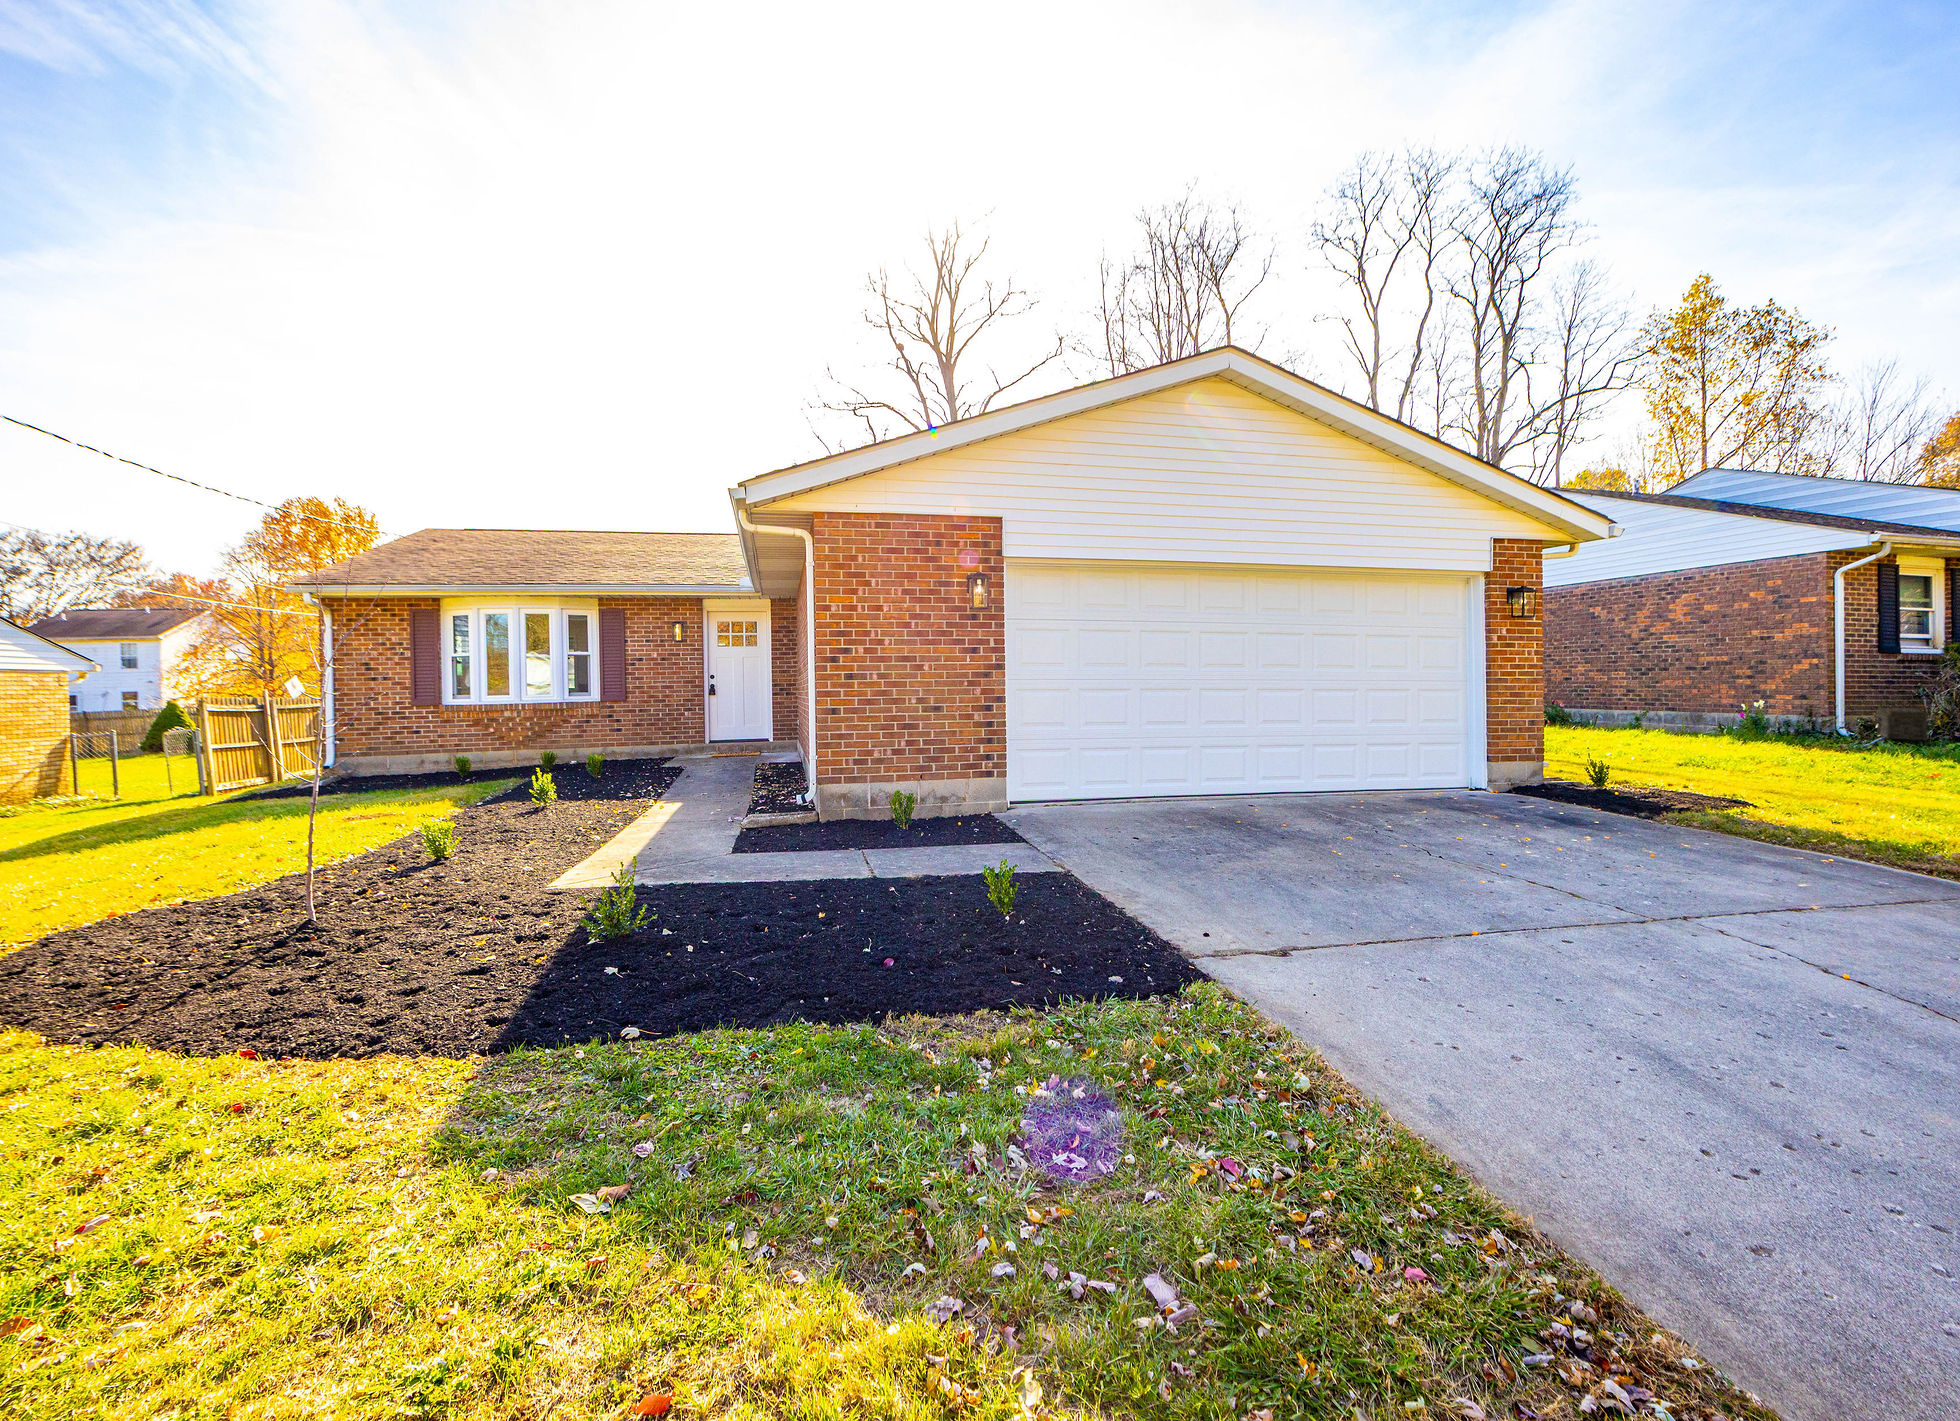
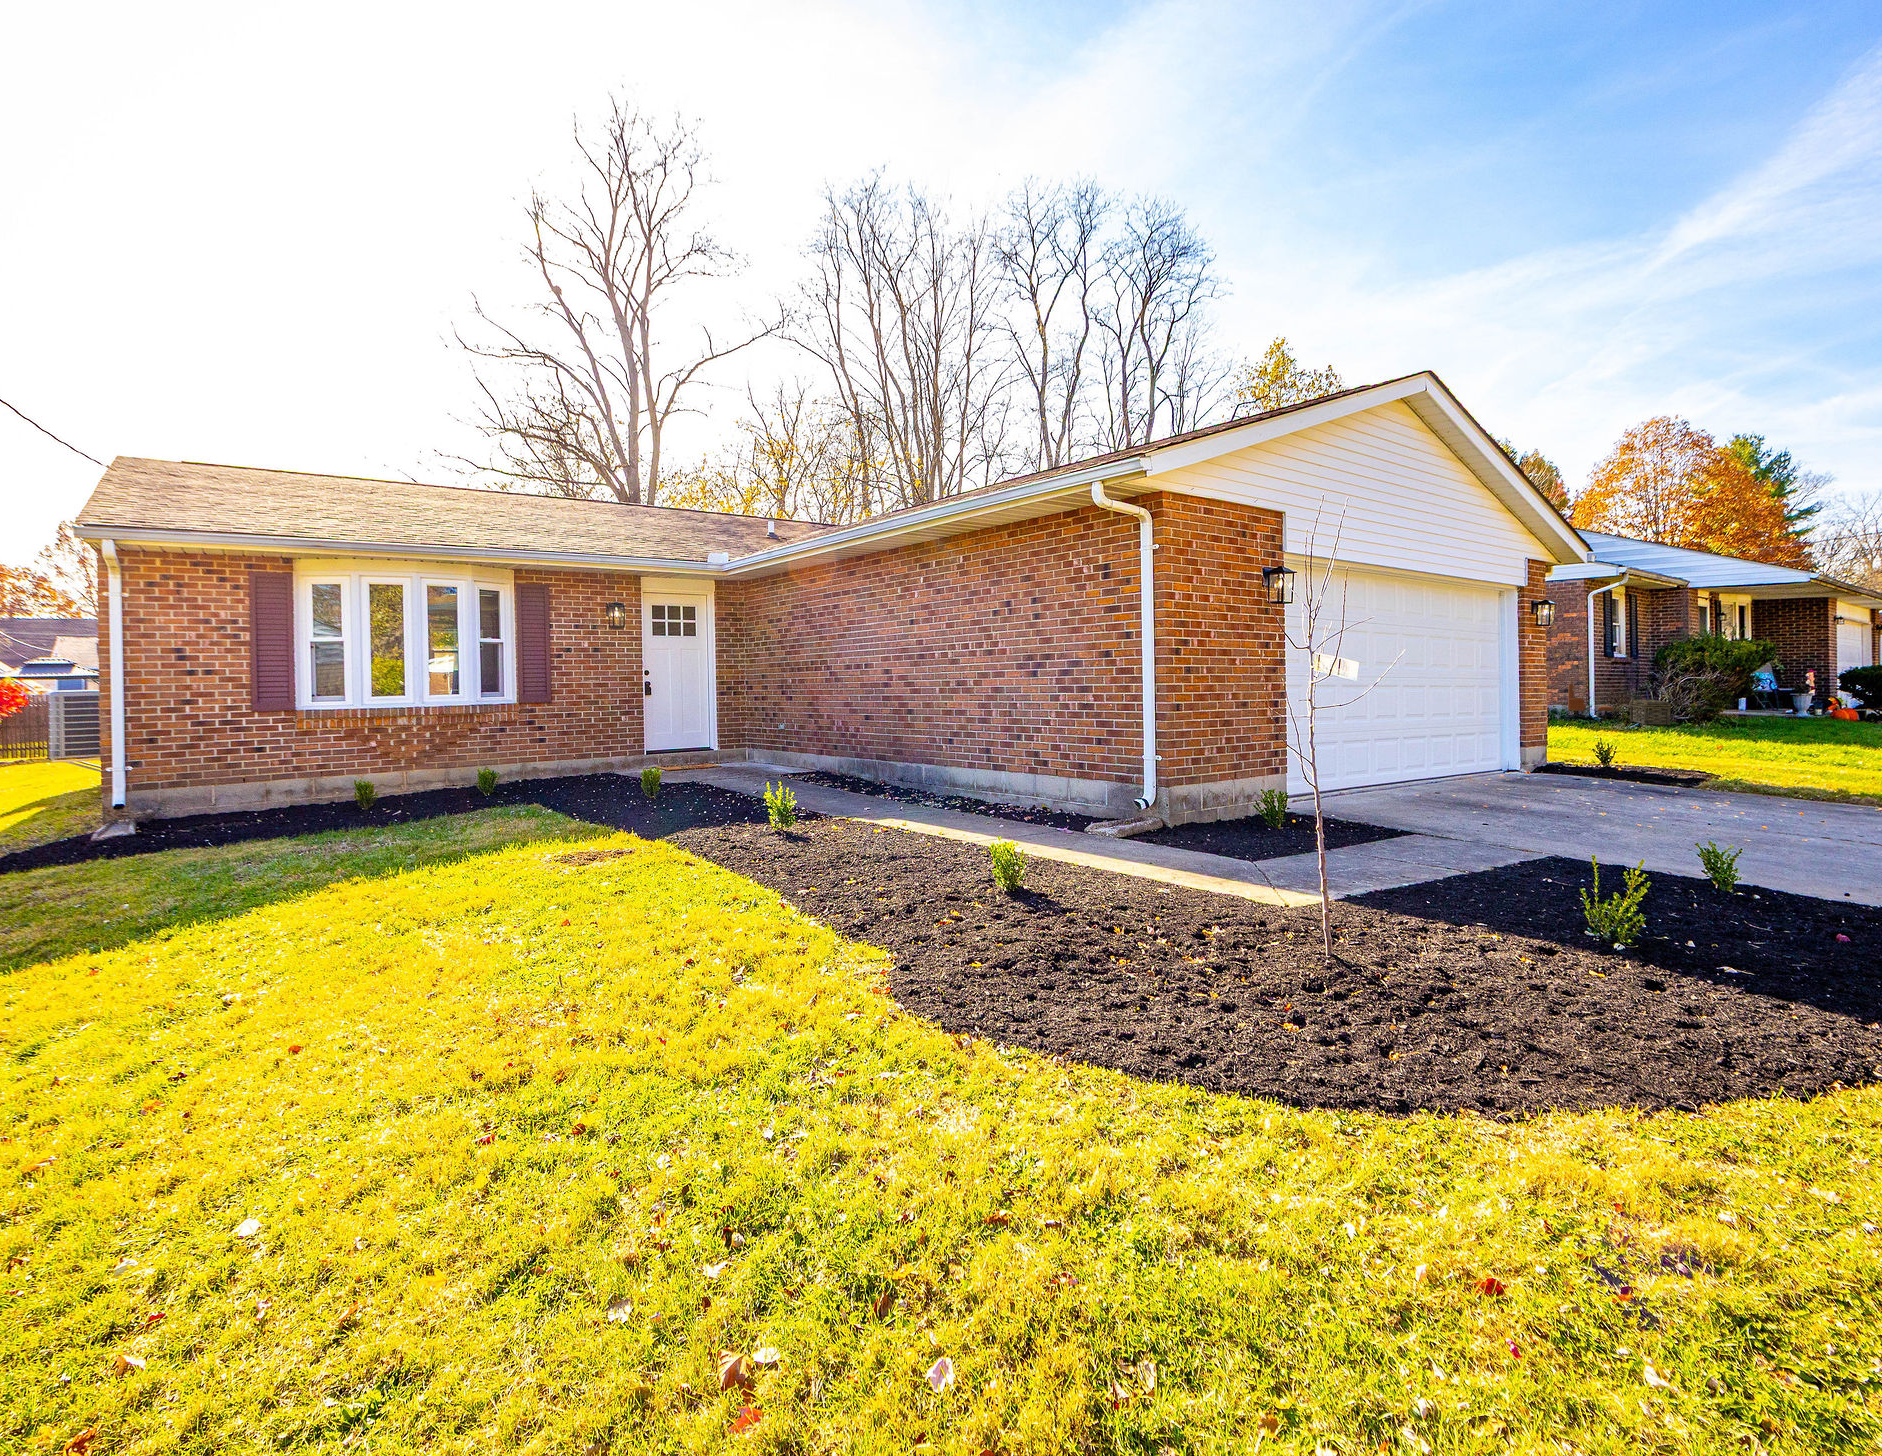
lounge chair: none [1803,685,1877,731] -> present [1566,683,1616,718]

